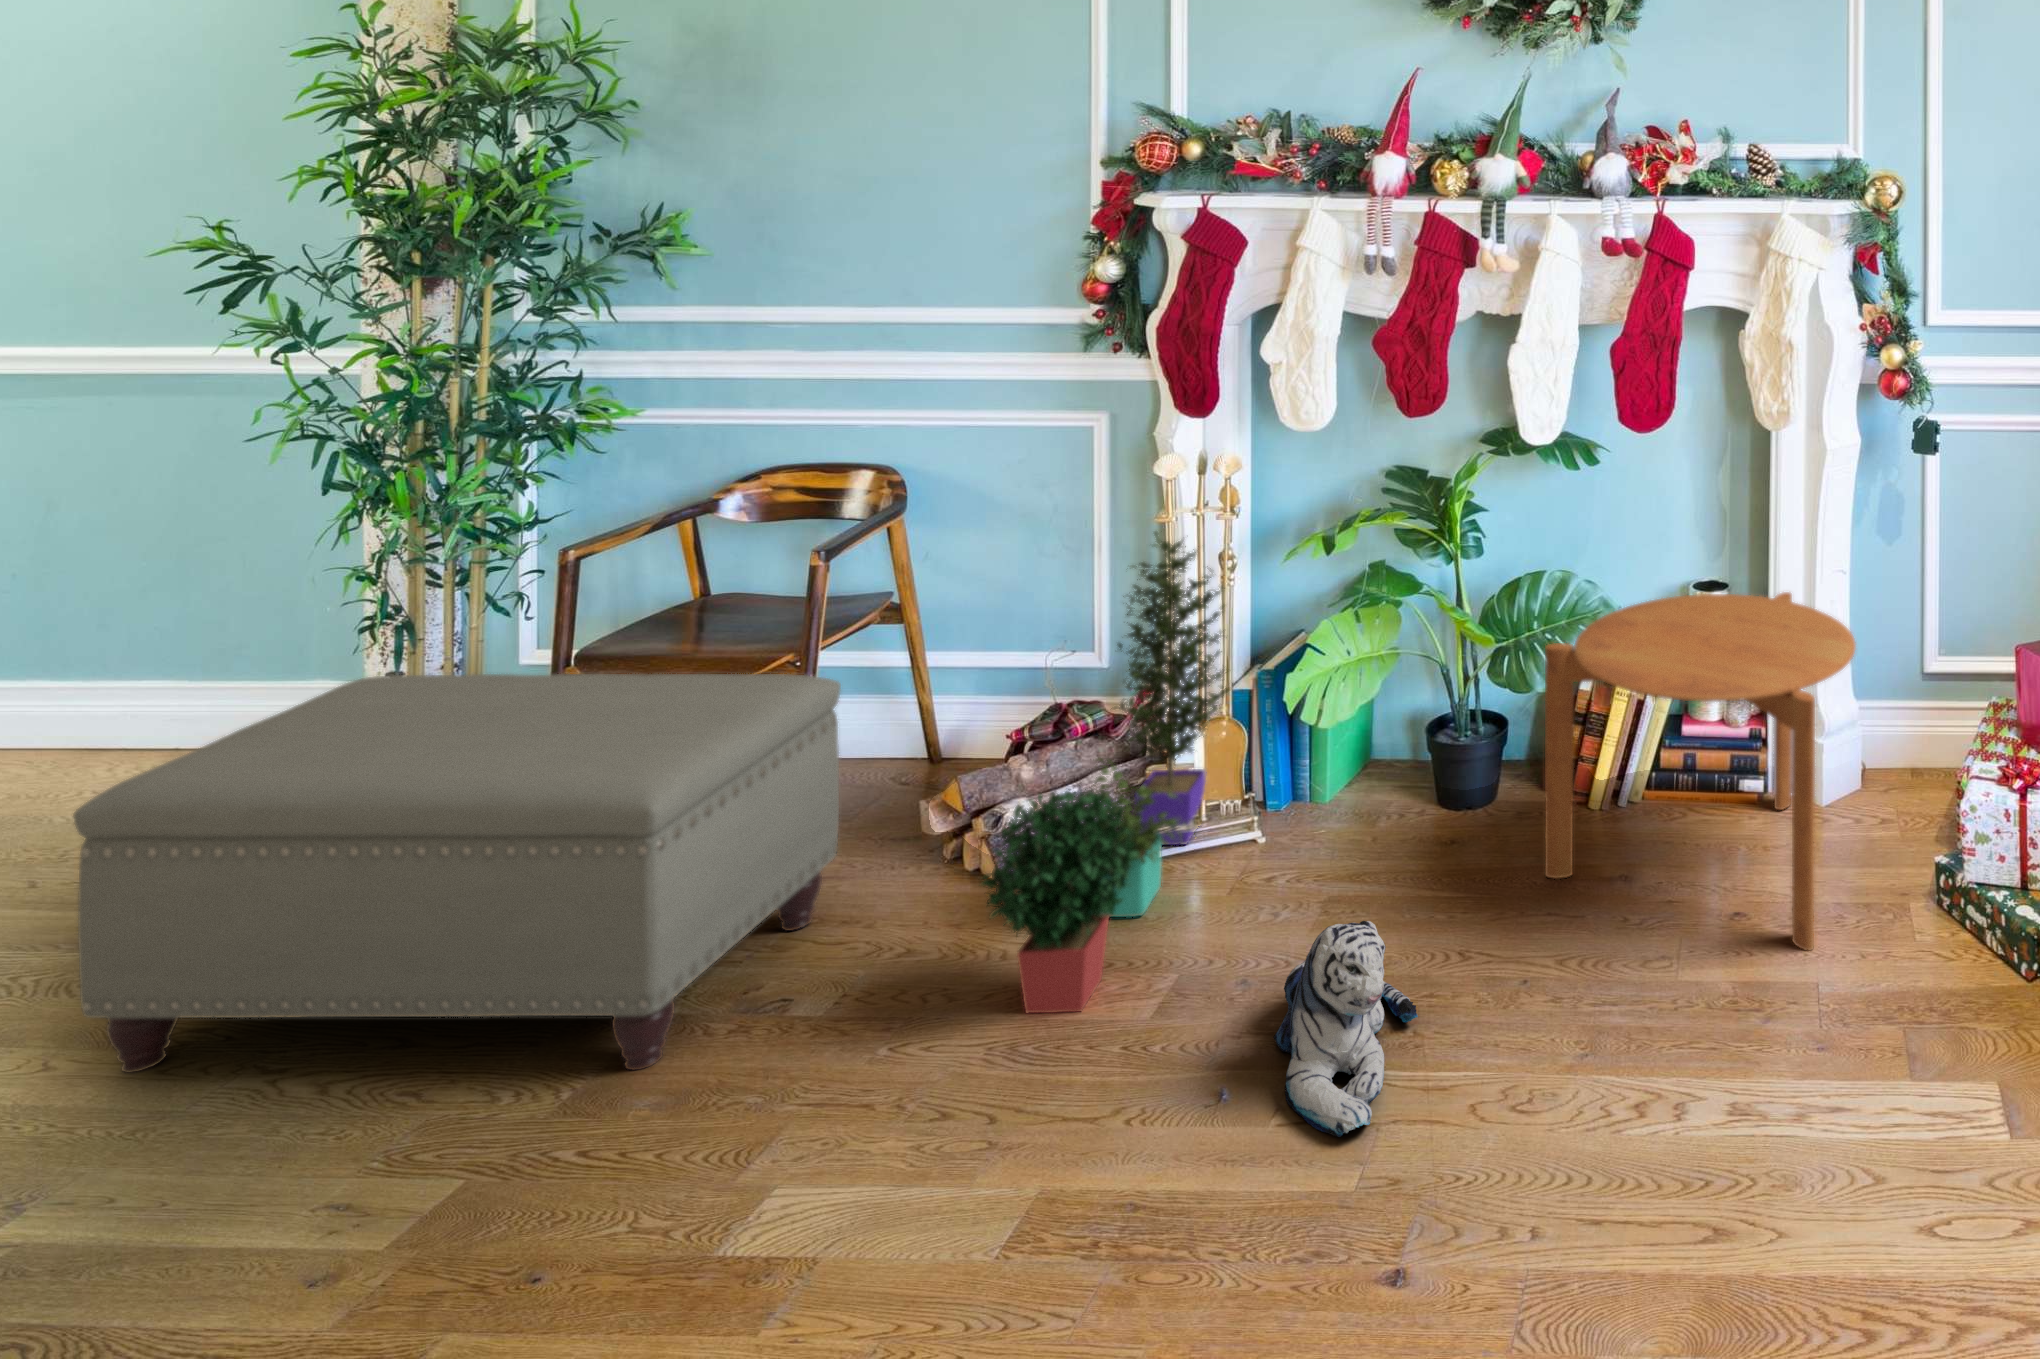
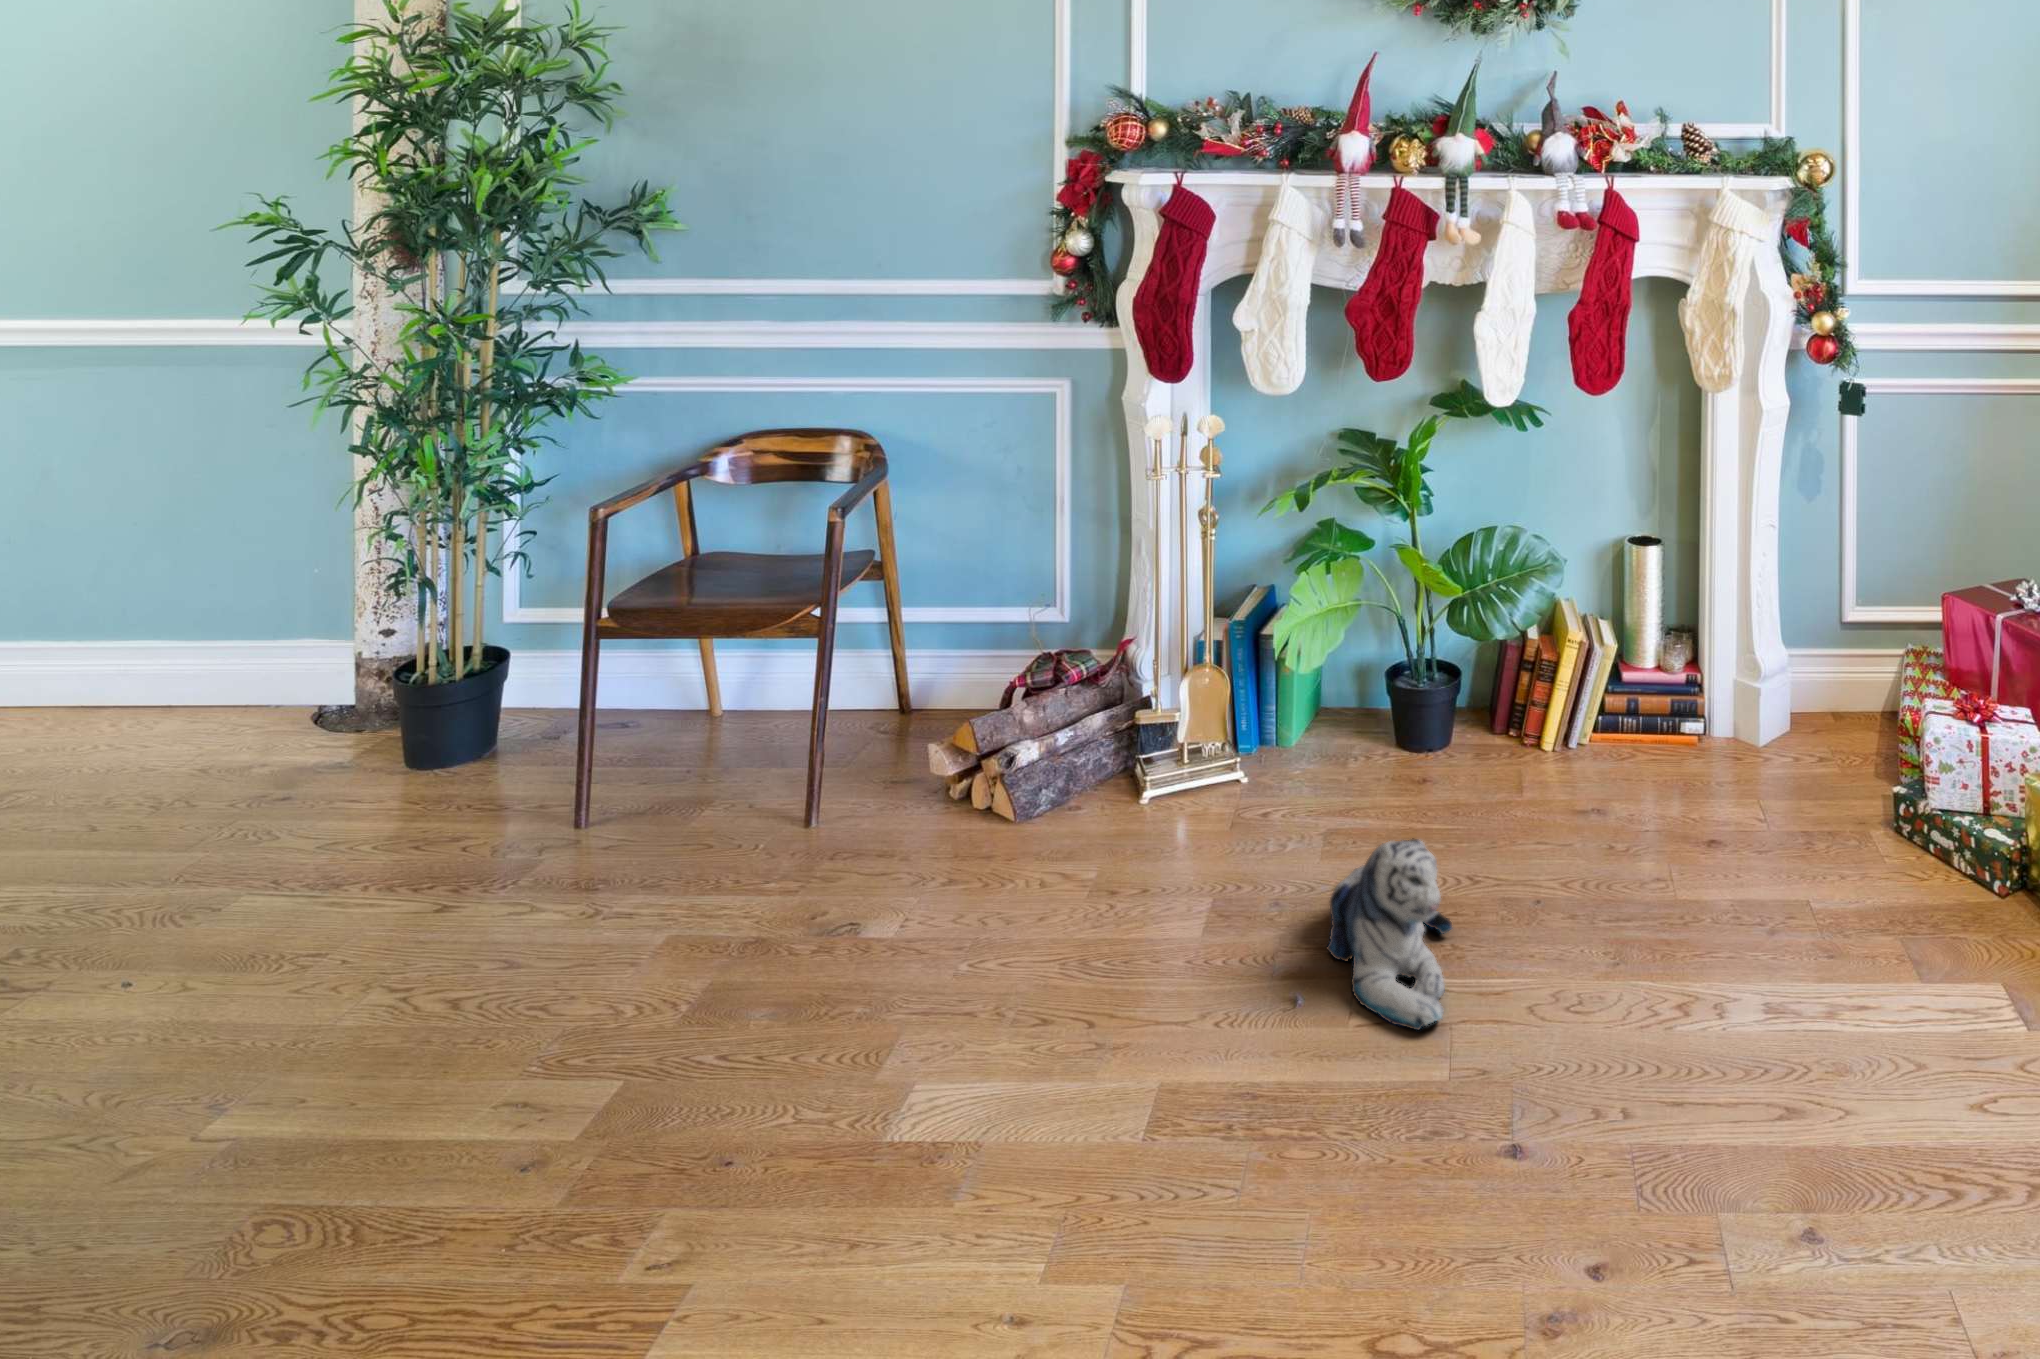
potted plant: present [981,532,1230,1013] -> none [1048,490,1219,930]
side table: present [1545,592,1856,951] -> none [1522,547,1812,870]
ottoman: present [73,674,841,1073] -> none [223,625,876,988]

